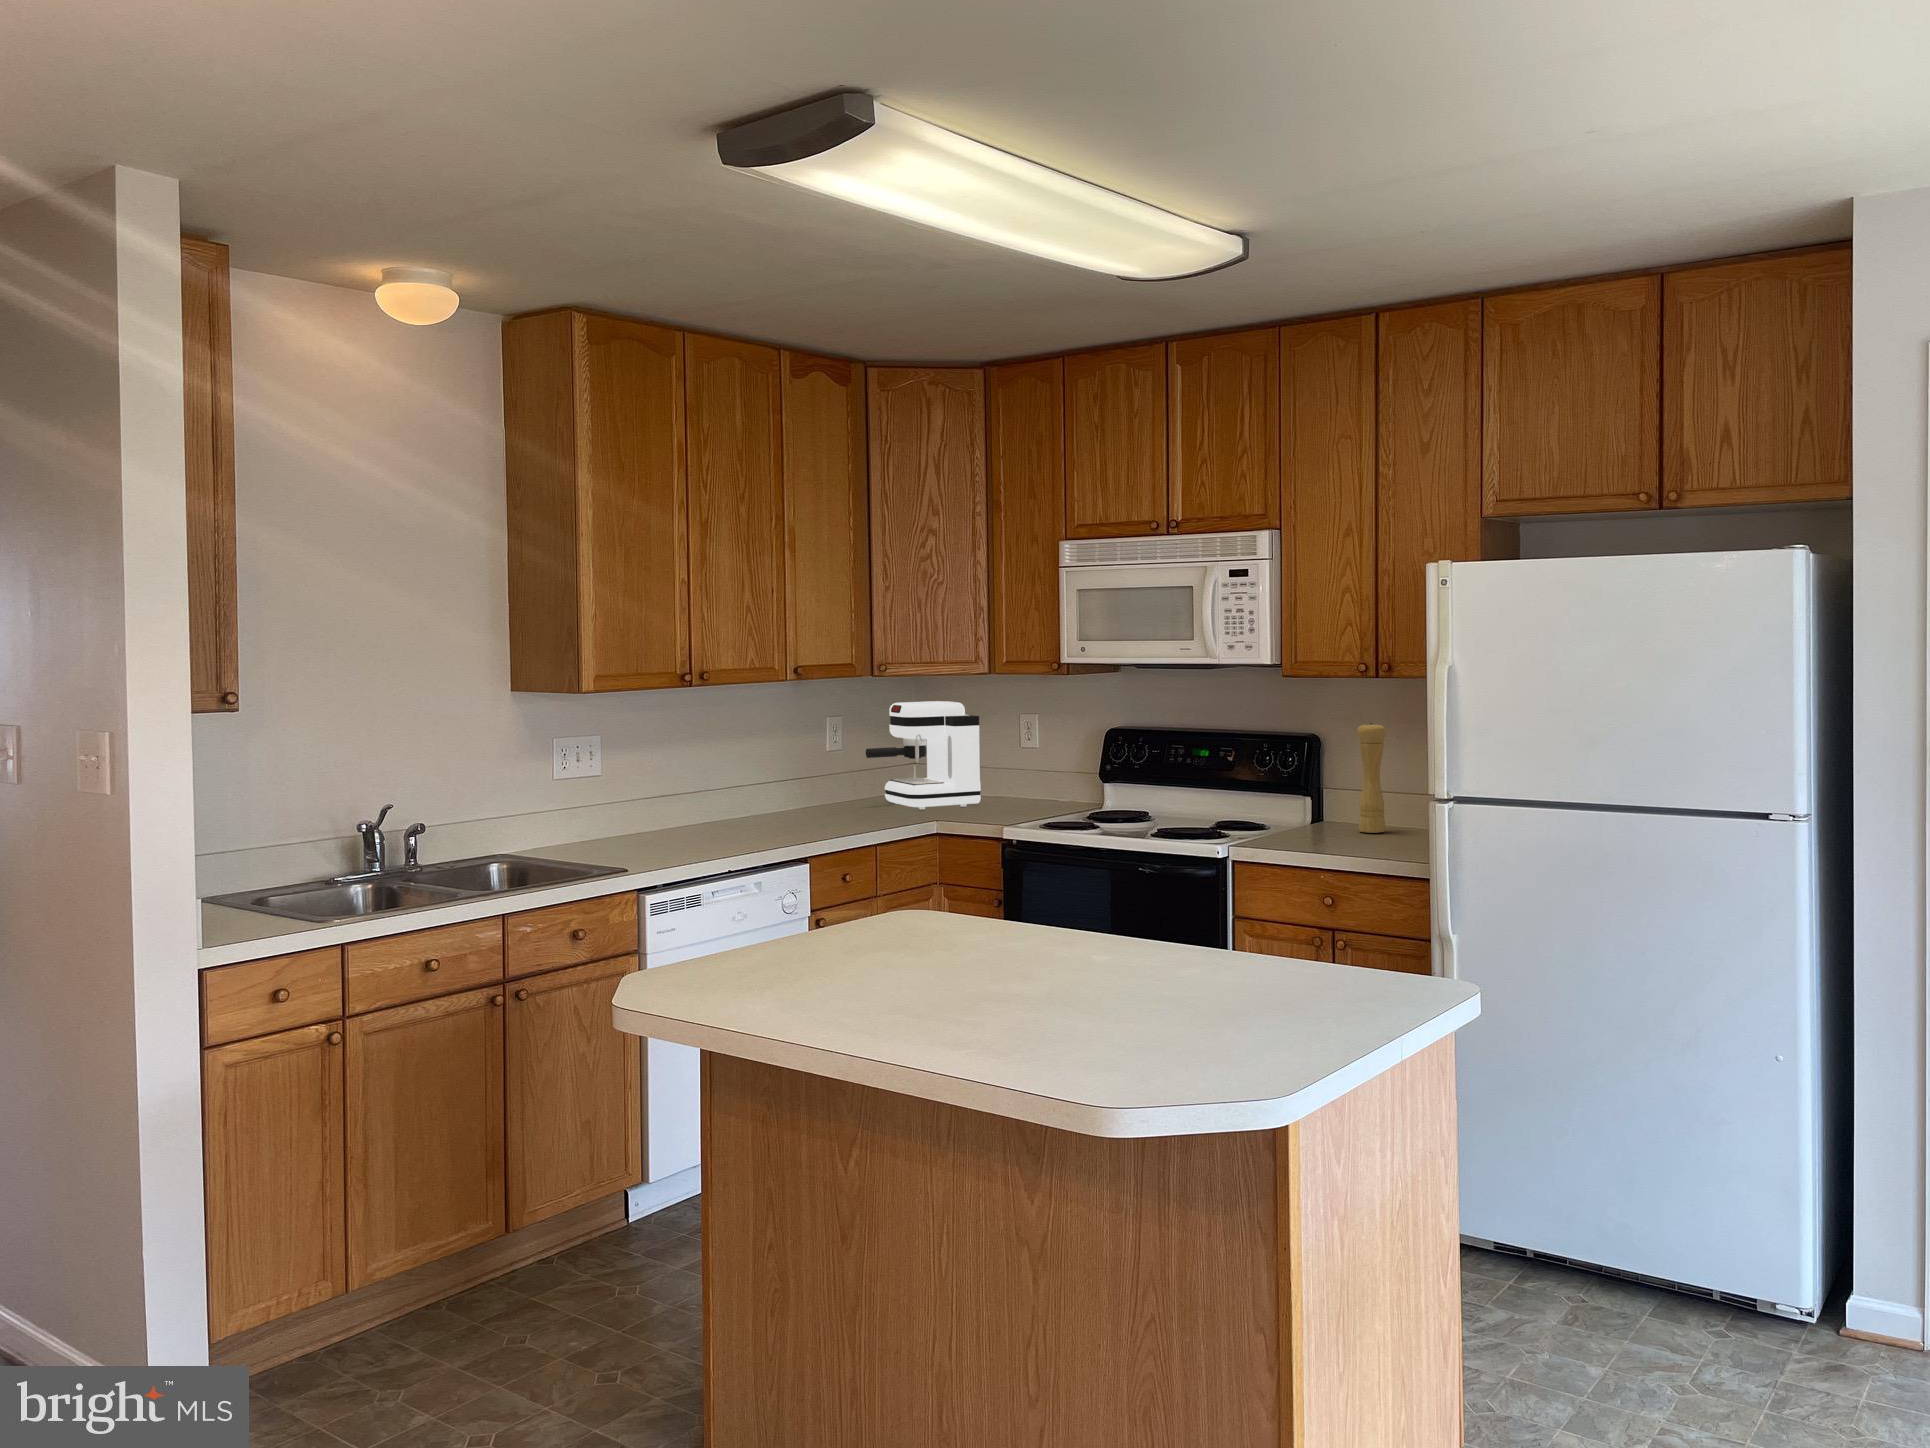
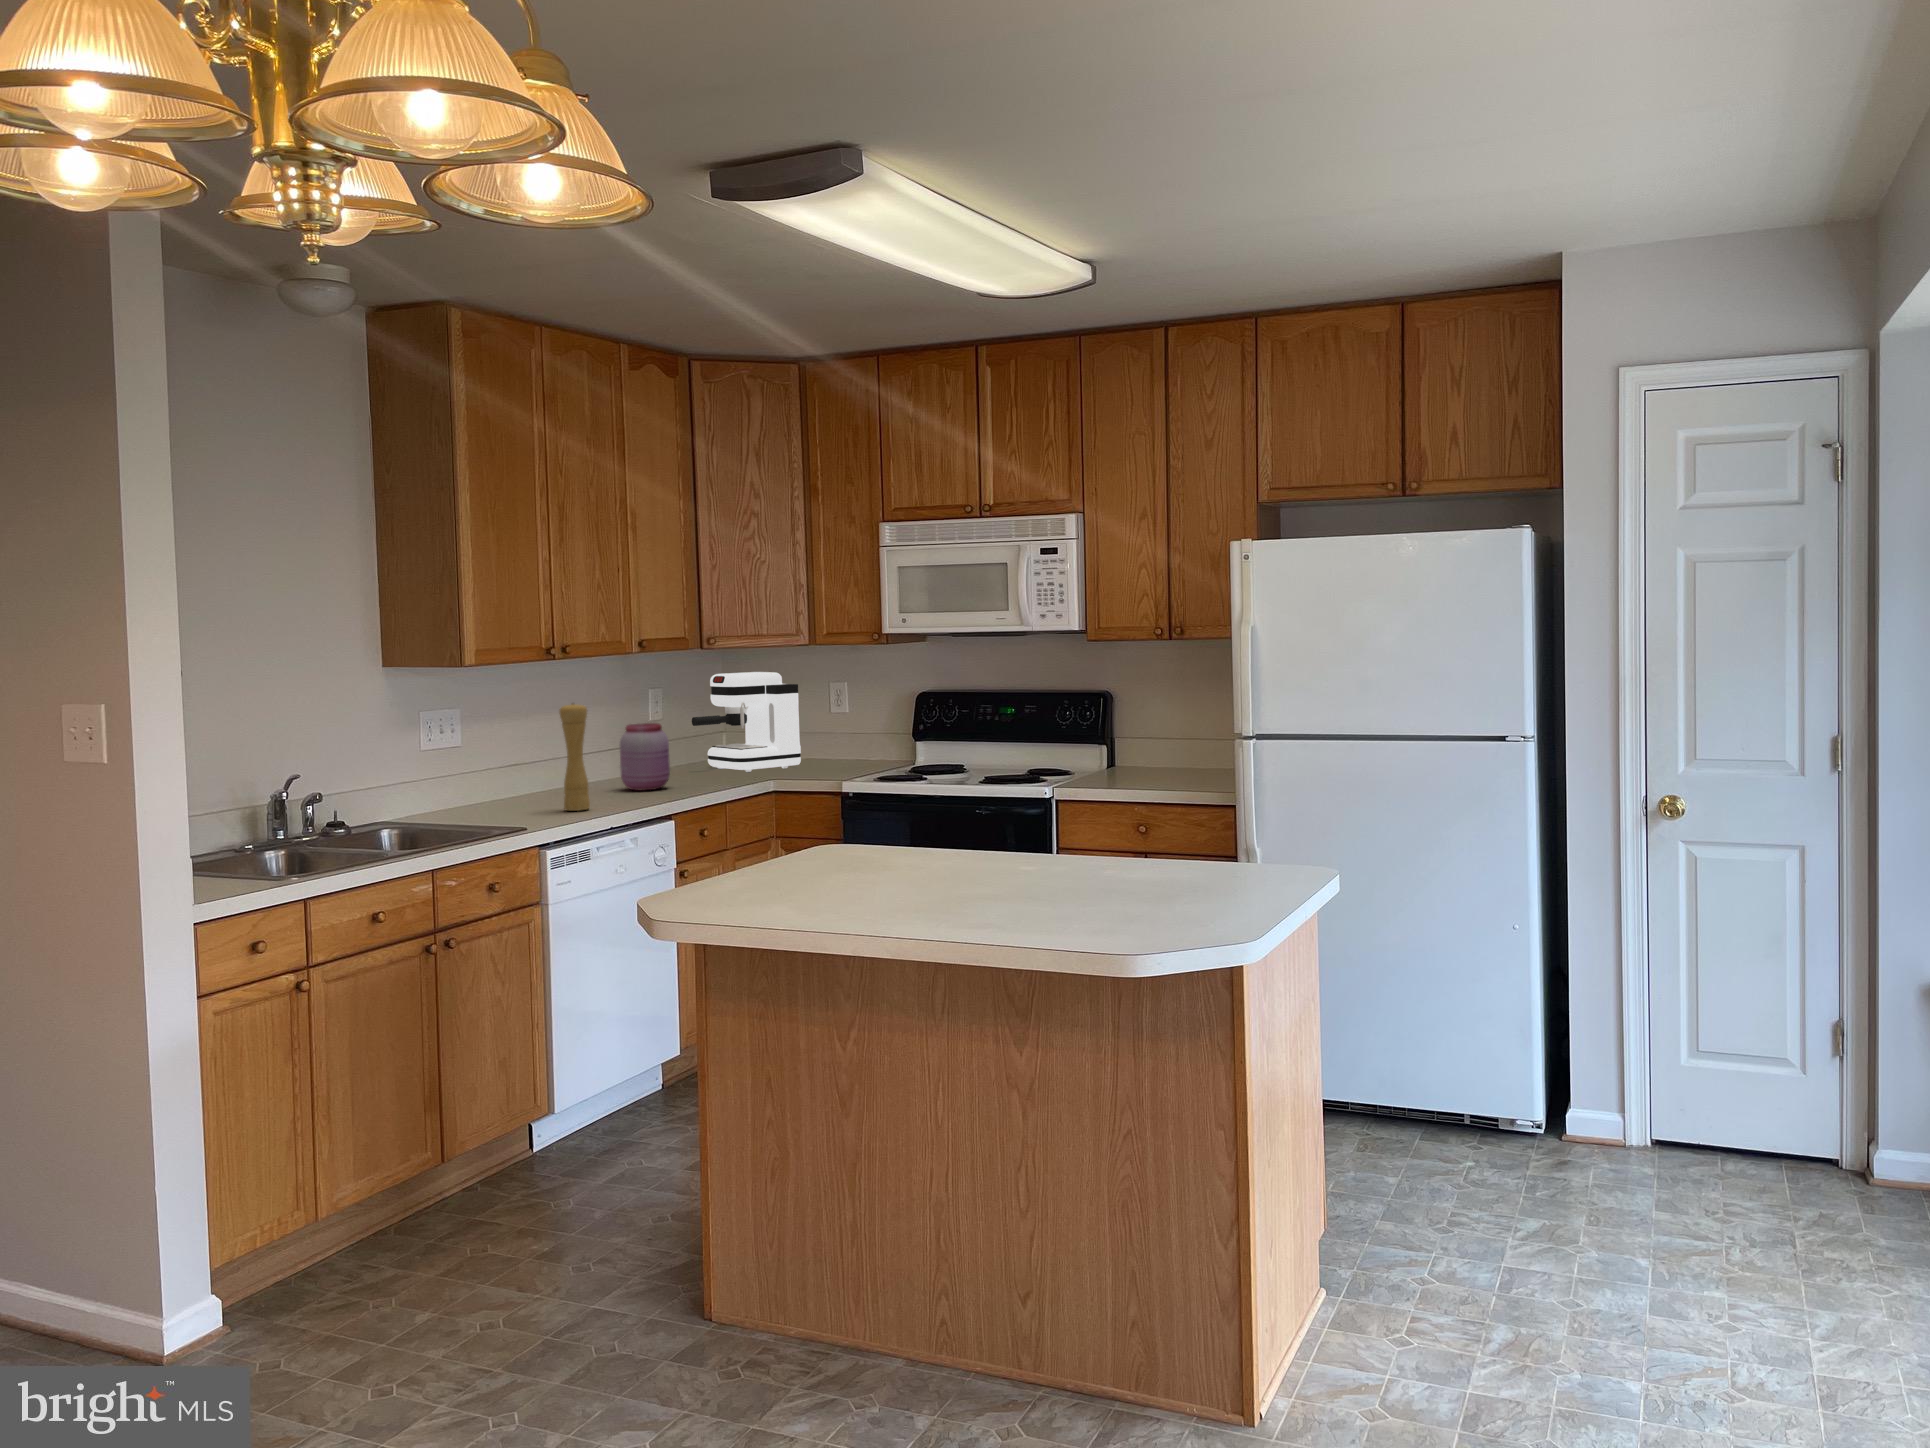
pepper mill: present [1357,723,1386,833] -> present [559,703,590,811]
jar: none [772,756,824,828] -> present [620,723,670,790]

